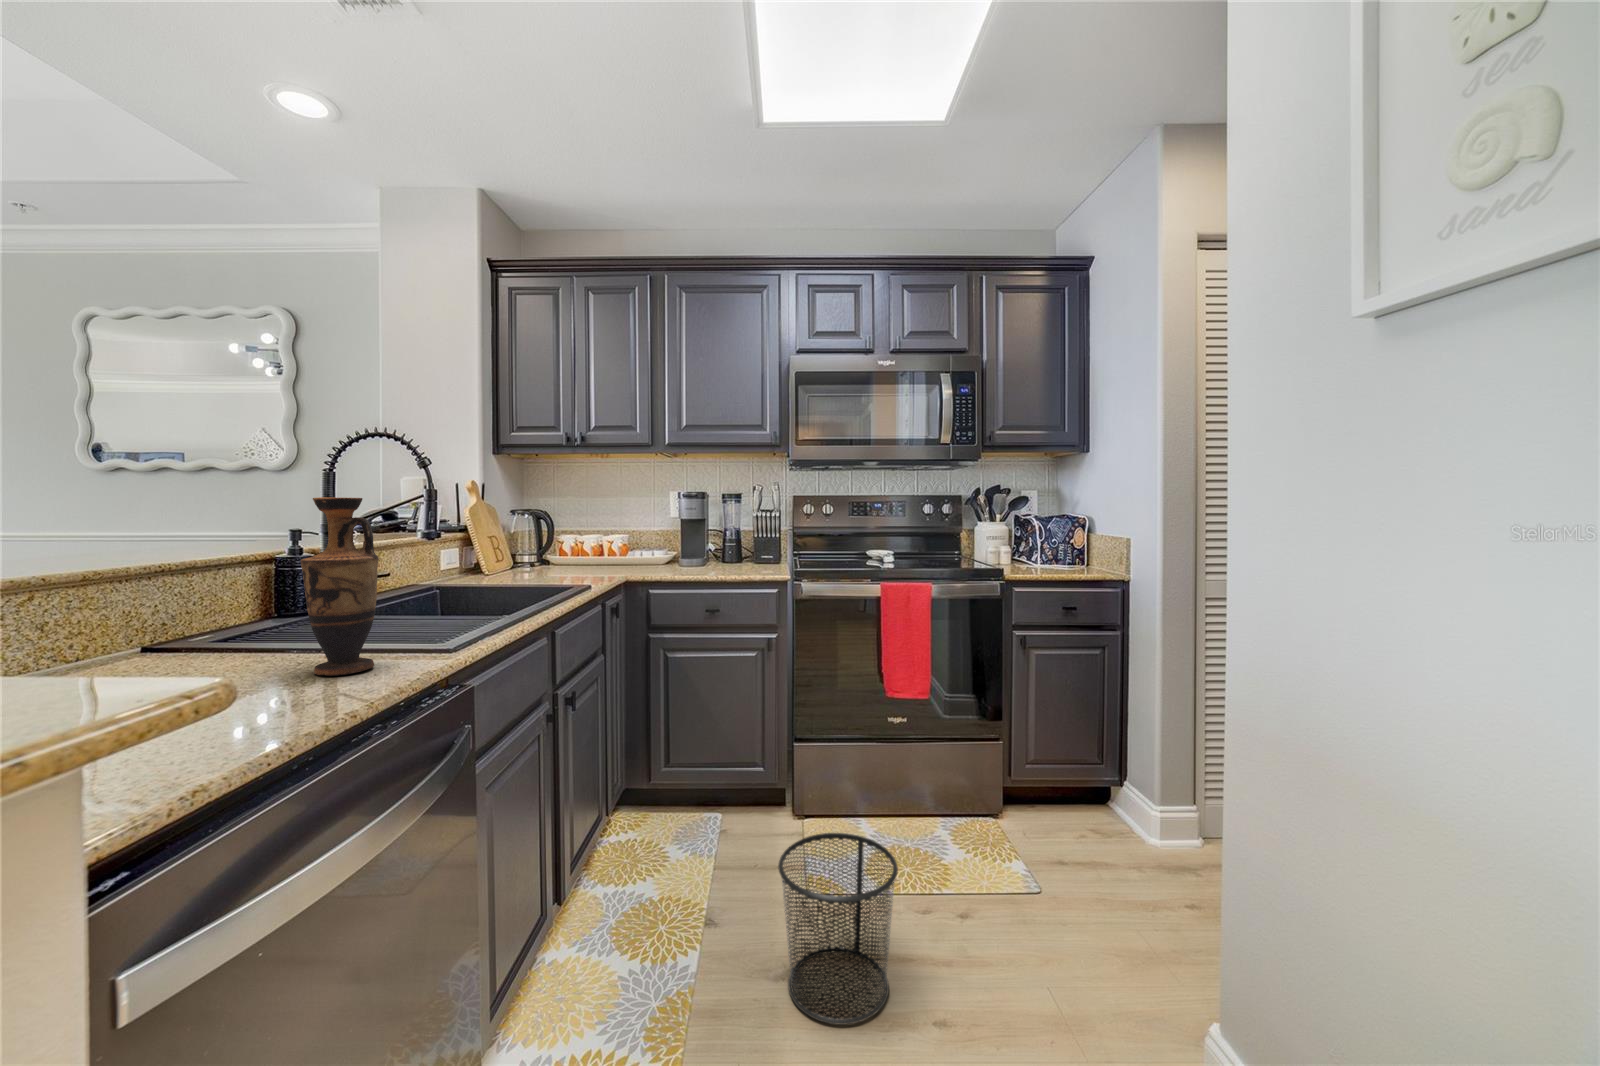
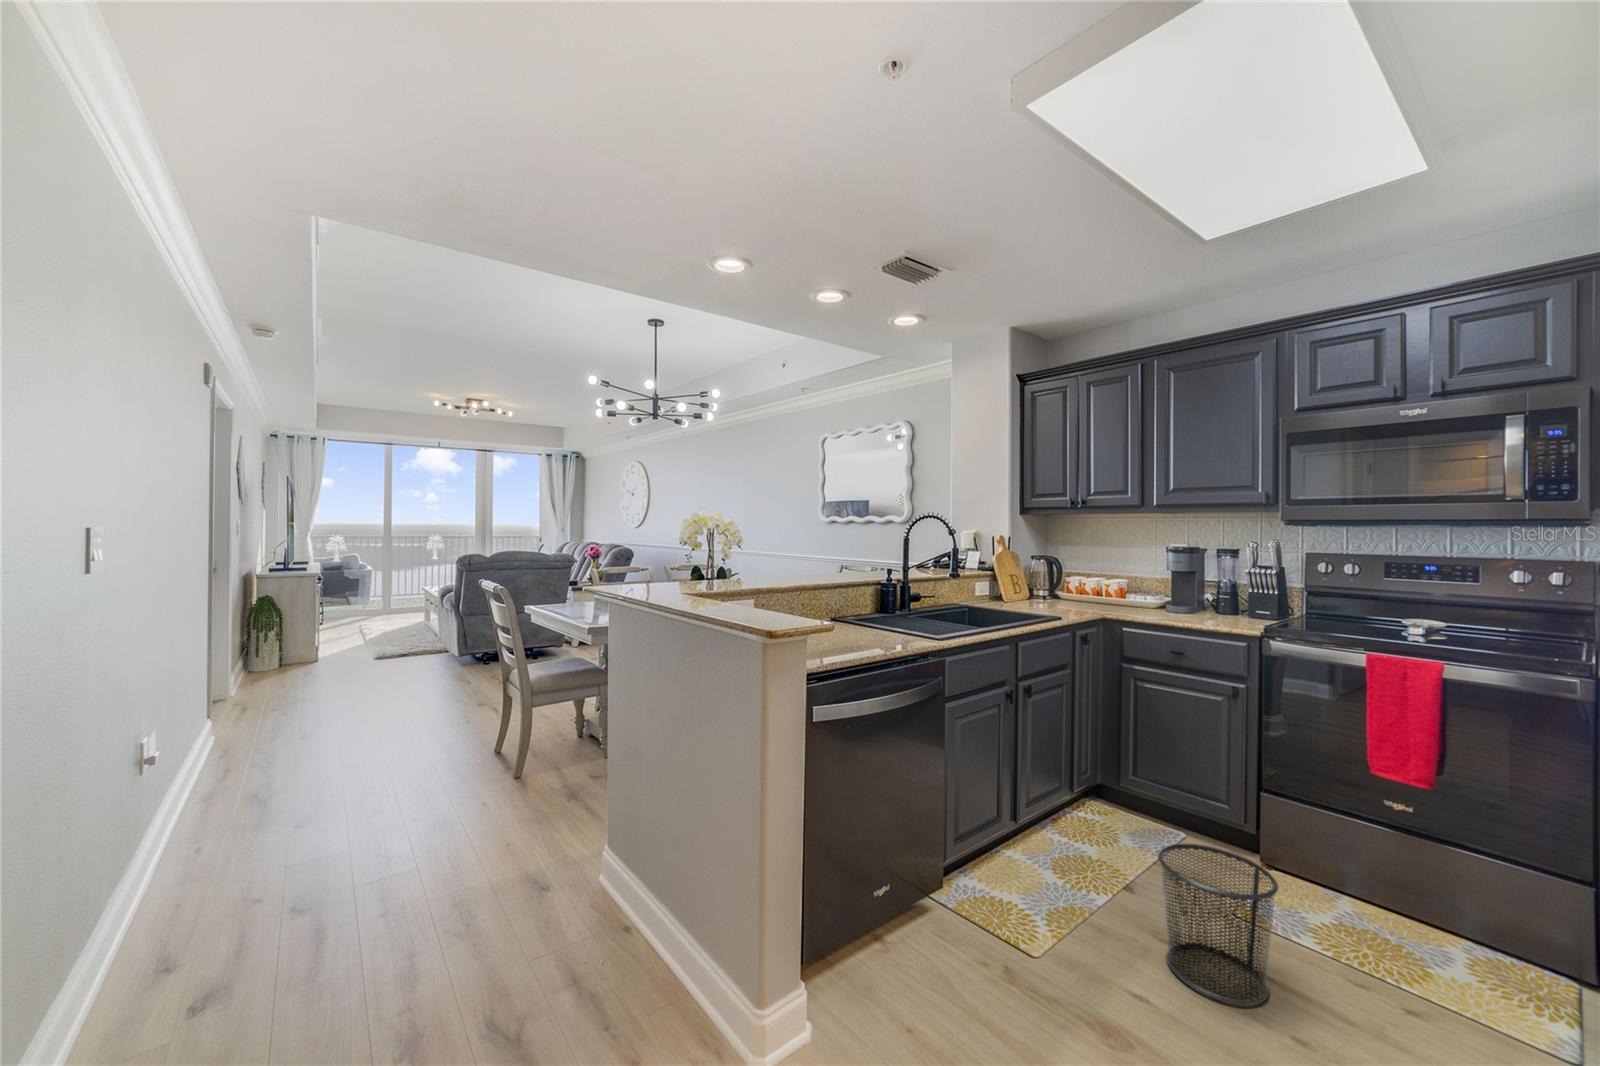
vase: present [301,497,379,676] -> none [880,558,909,640]

